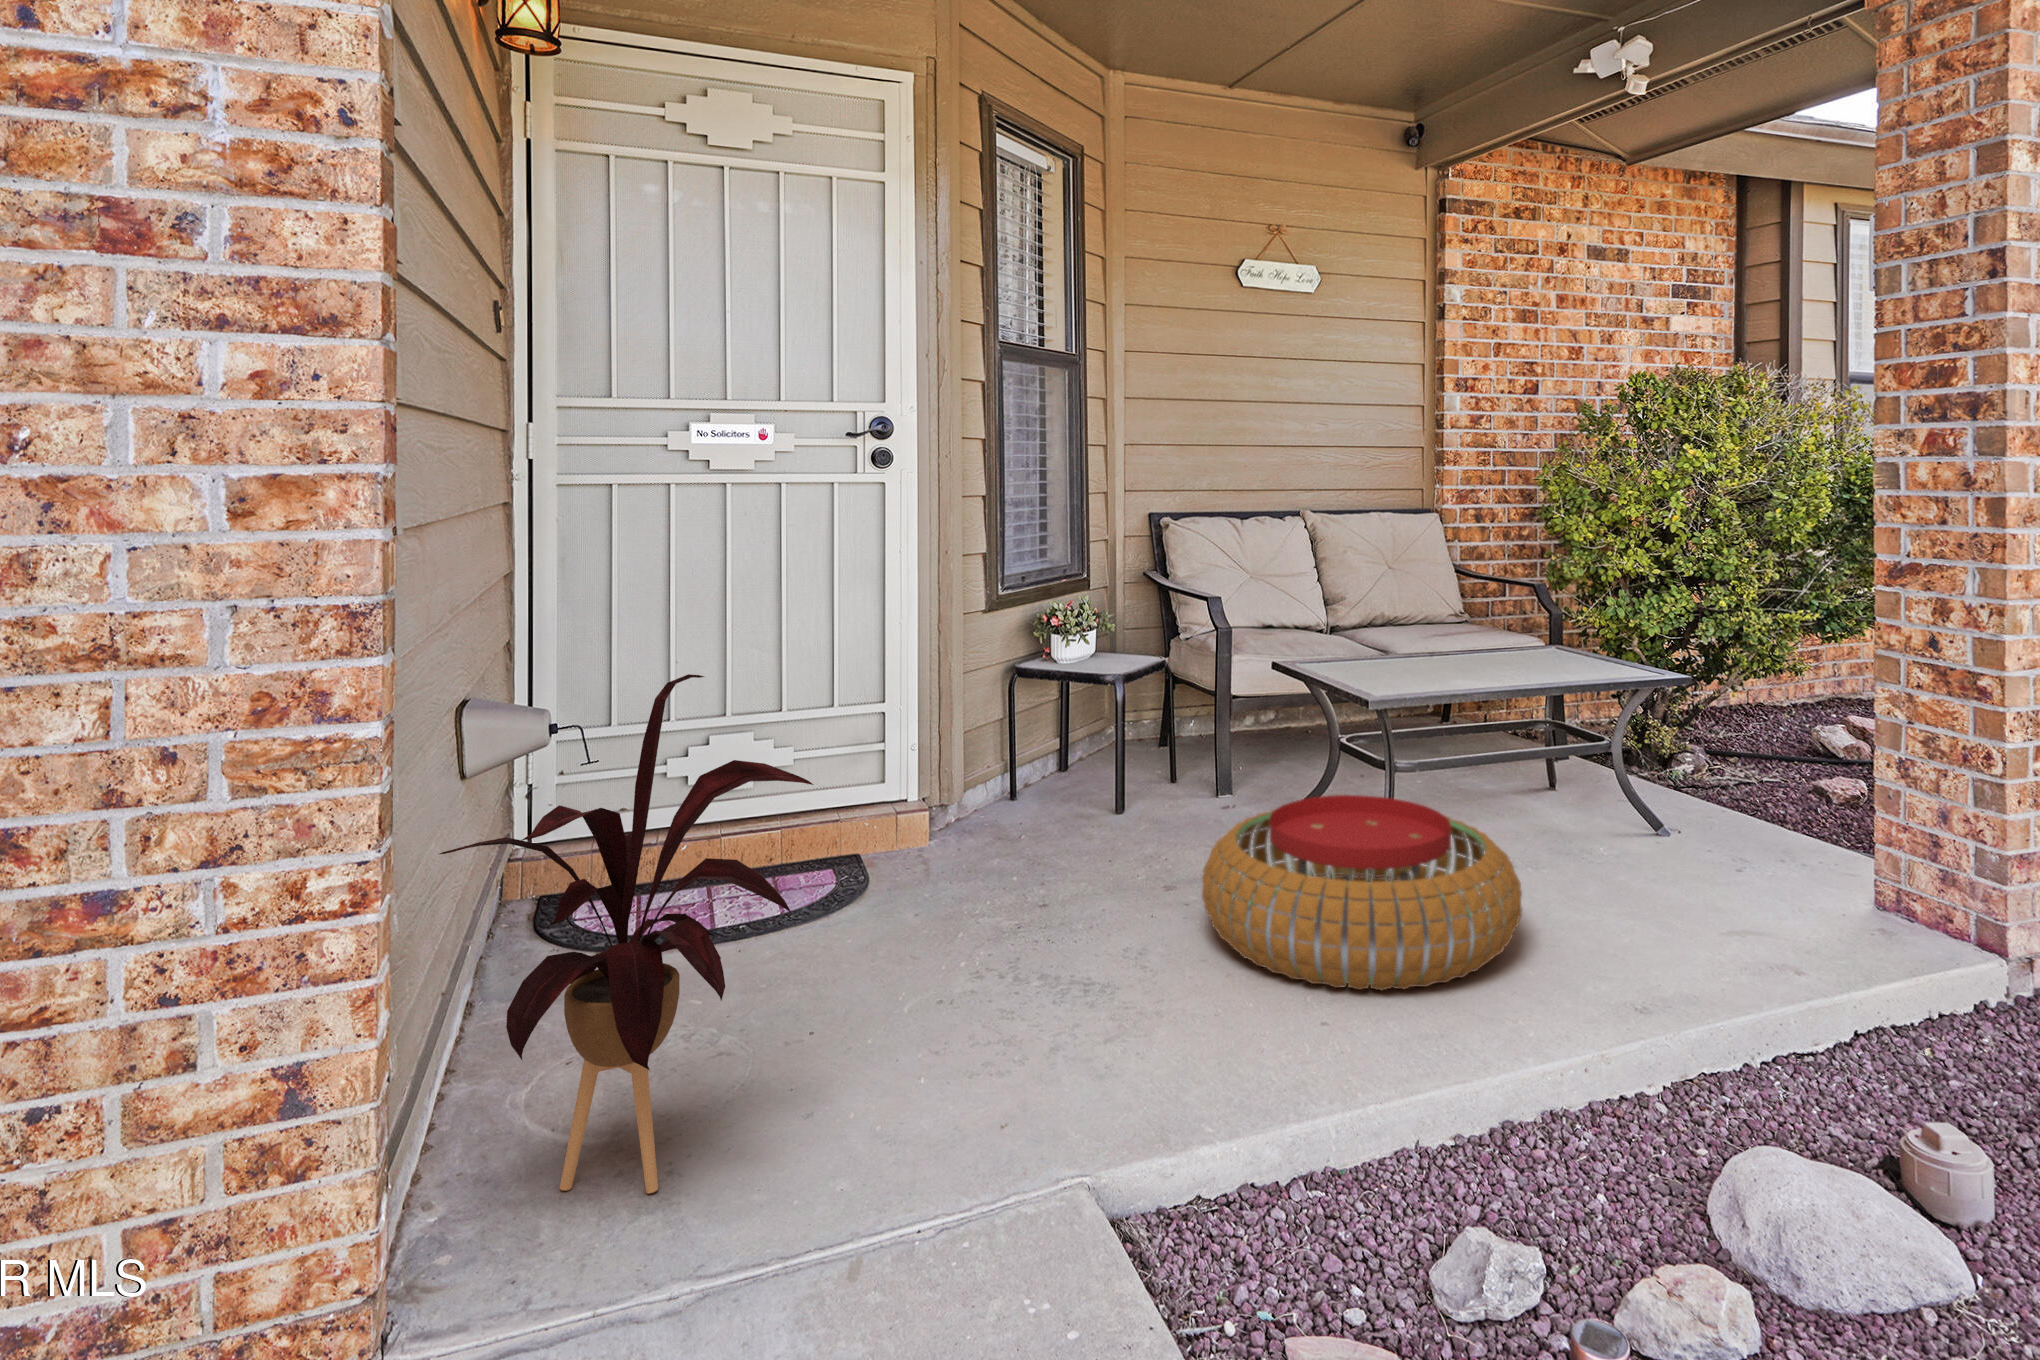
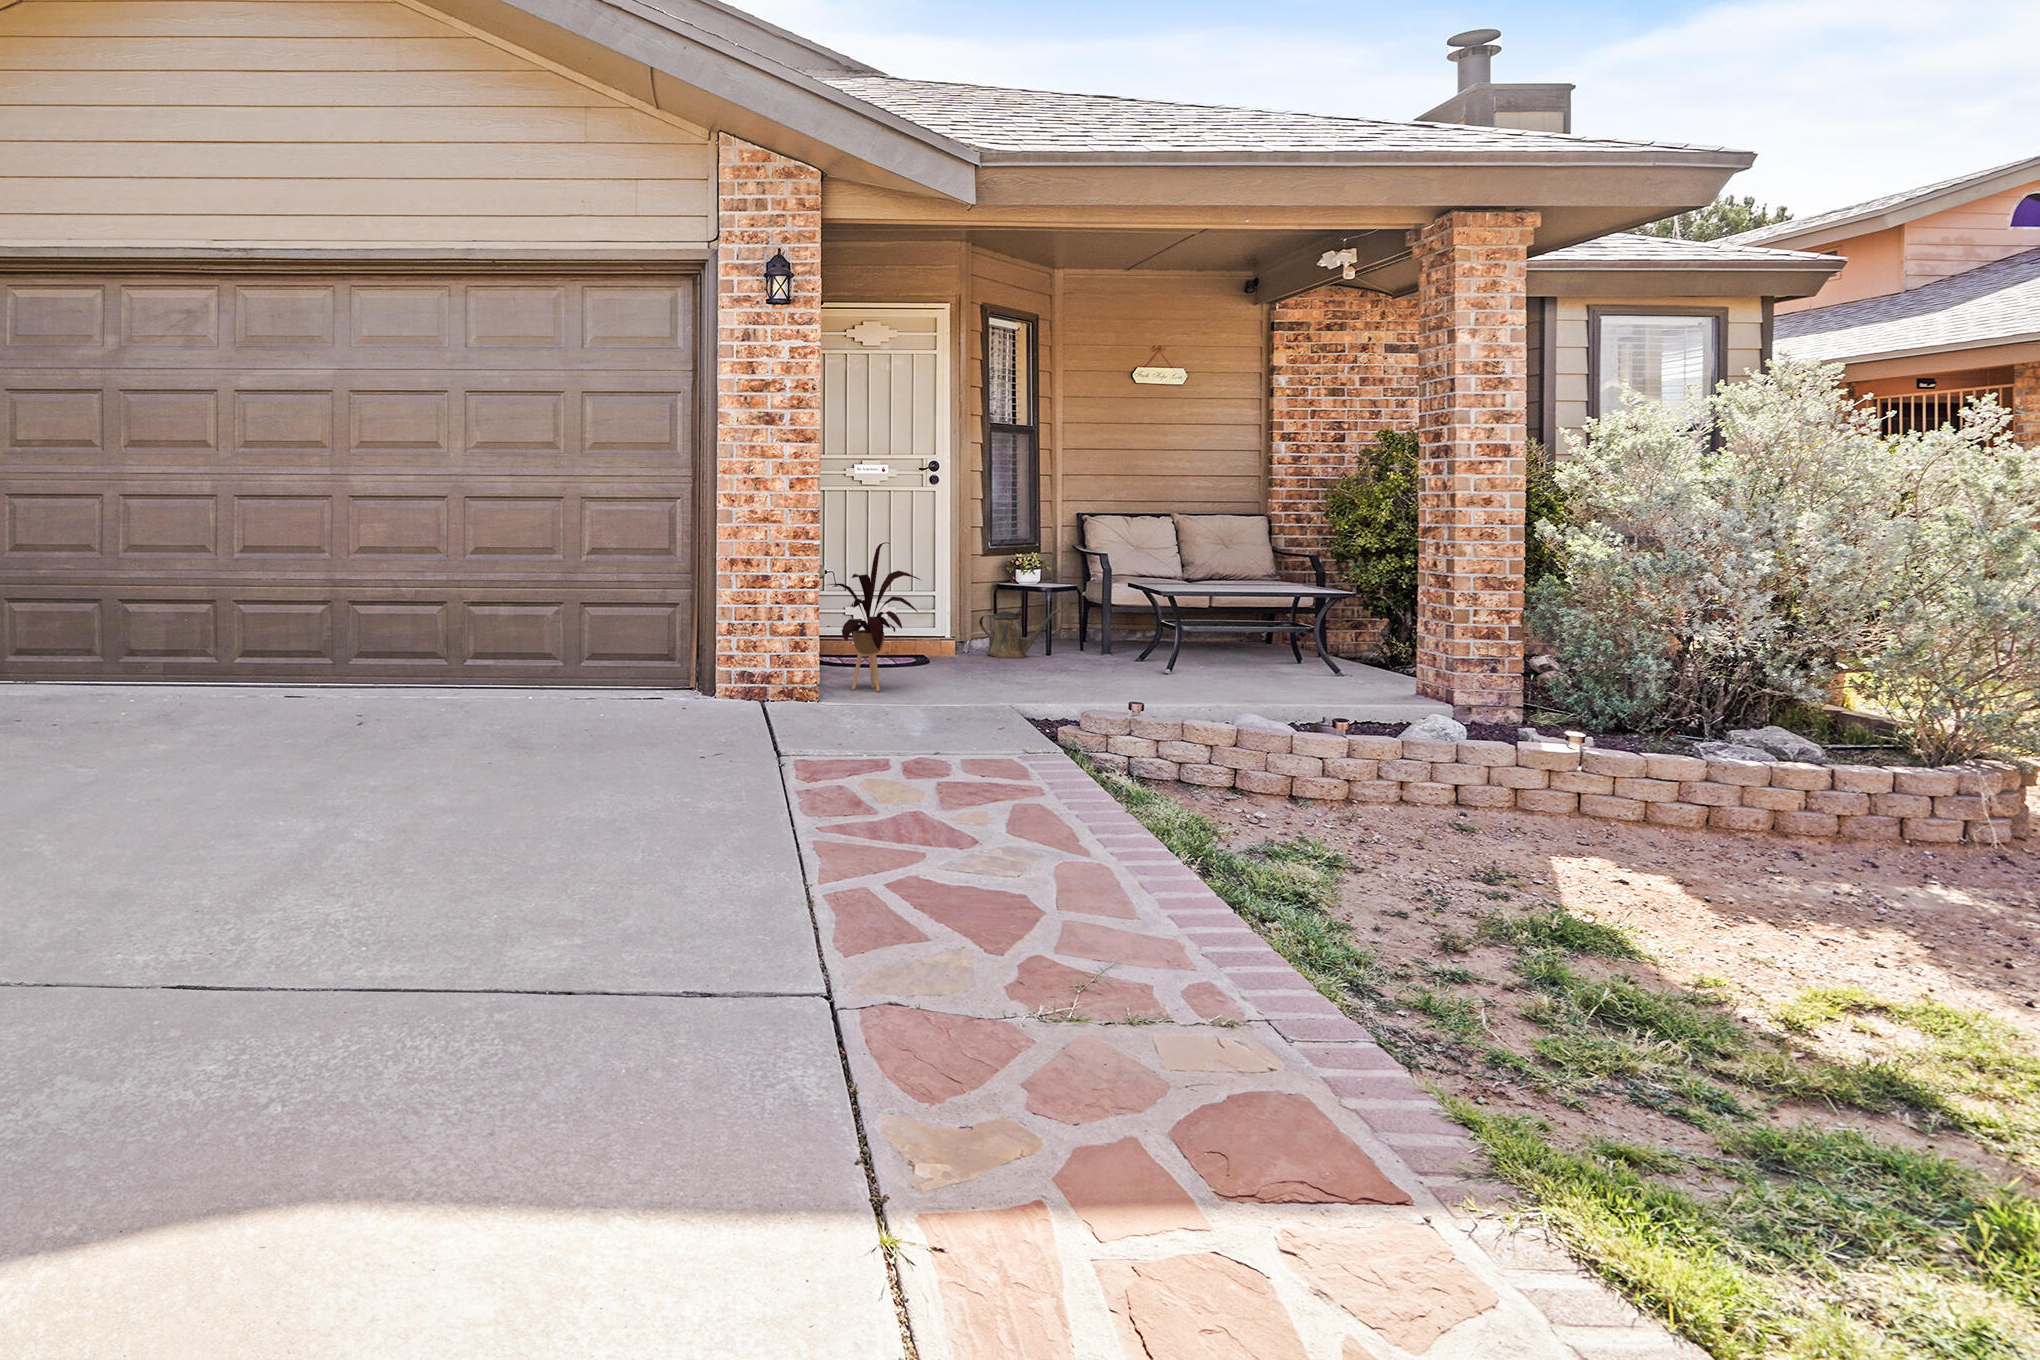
watering can: none [981,727,1149,836] -> present [979,610,1060,658]
pouf: present [1202,795,1522,990] -> none [1071,629,1217,691]

